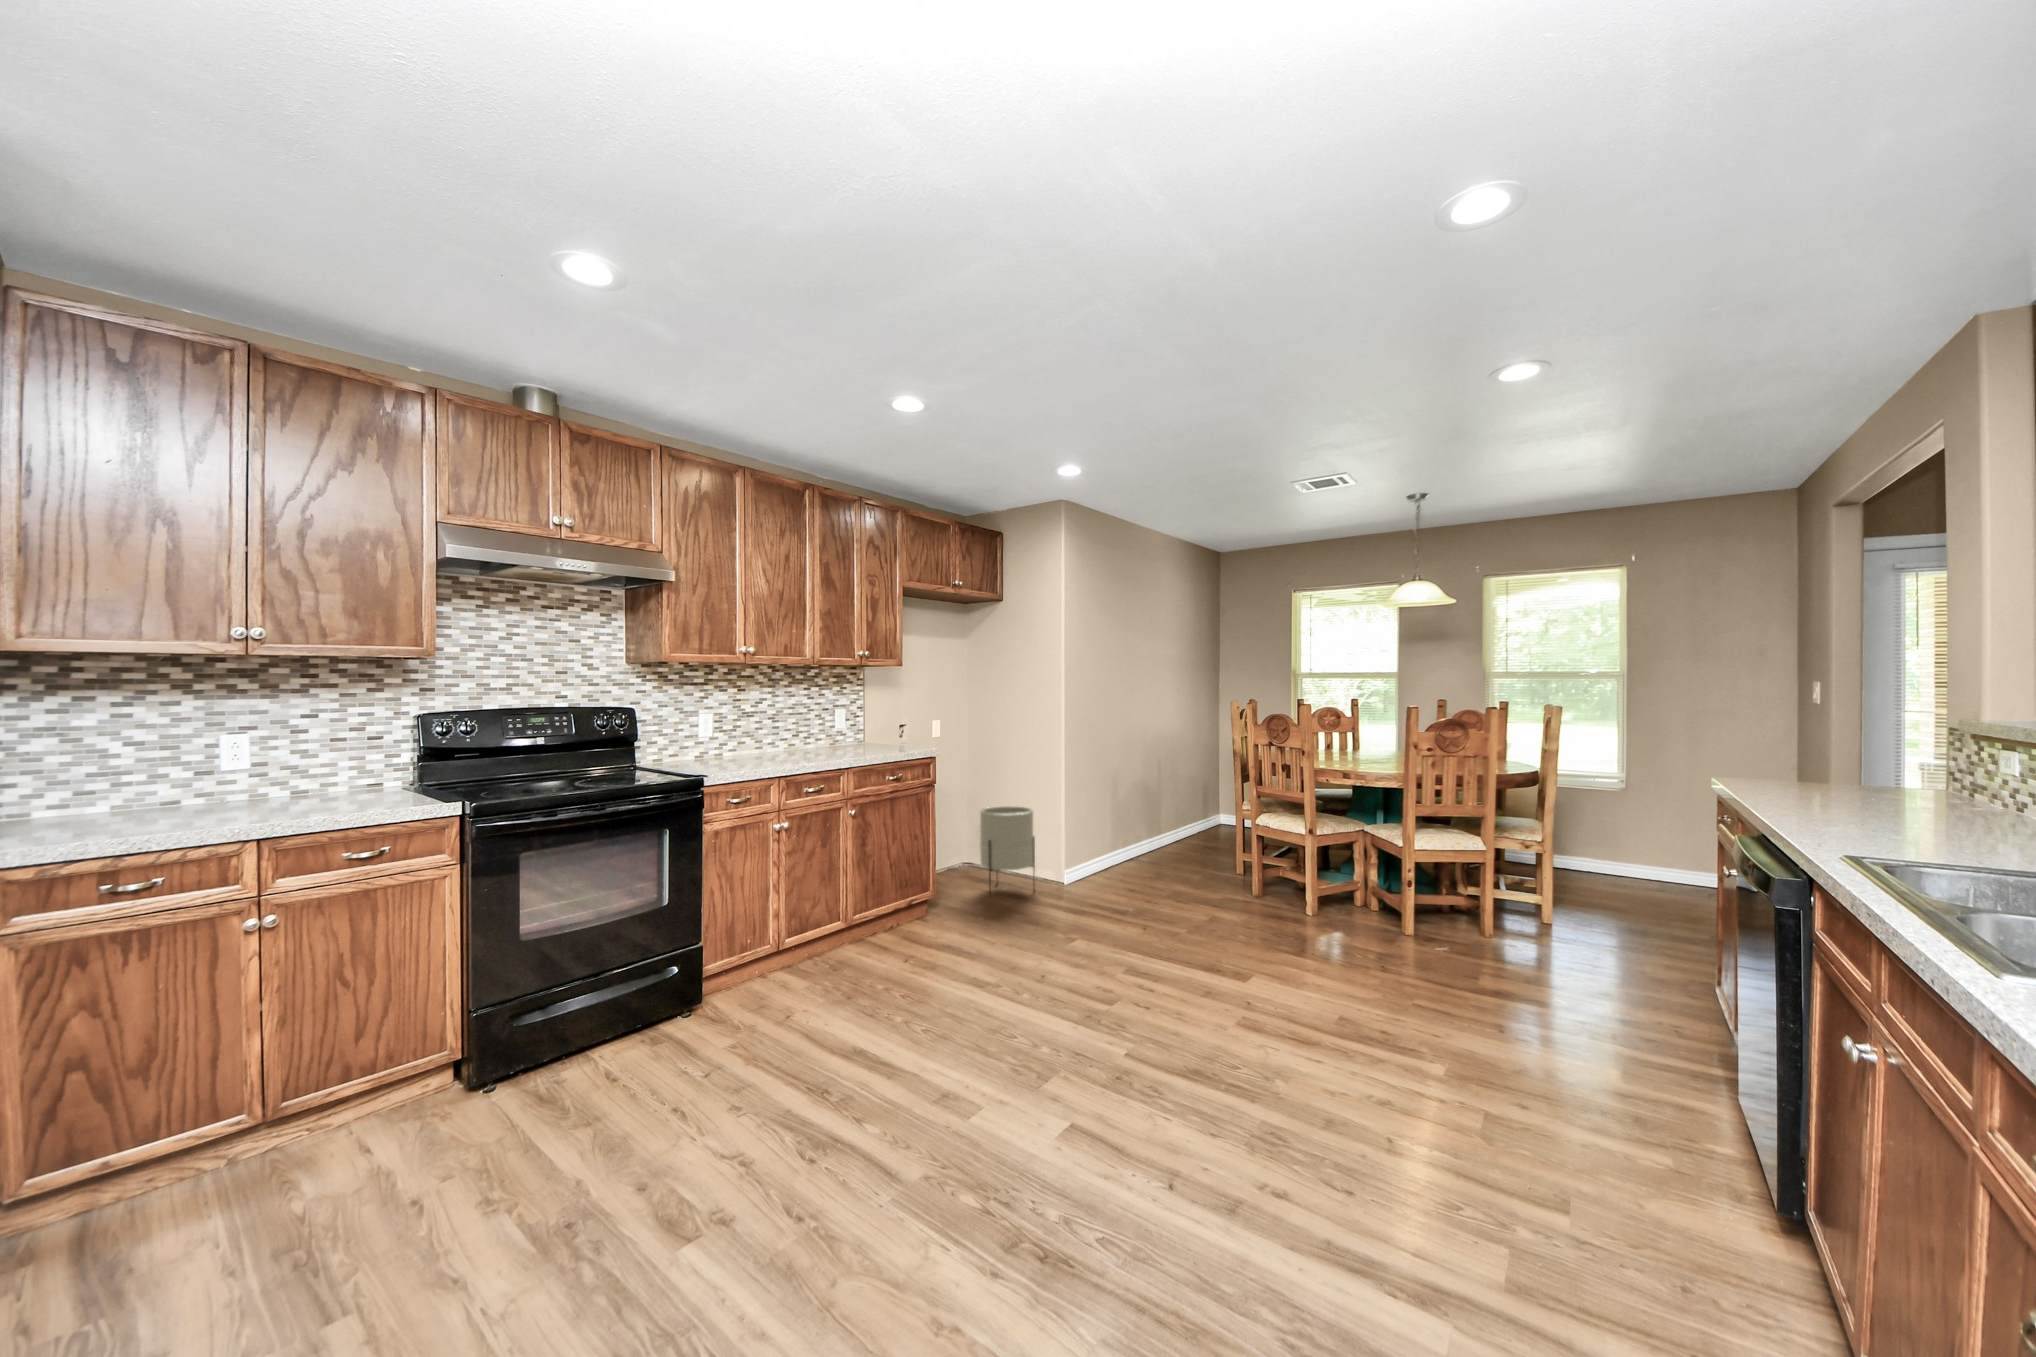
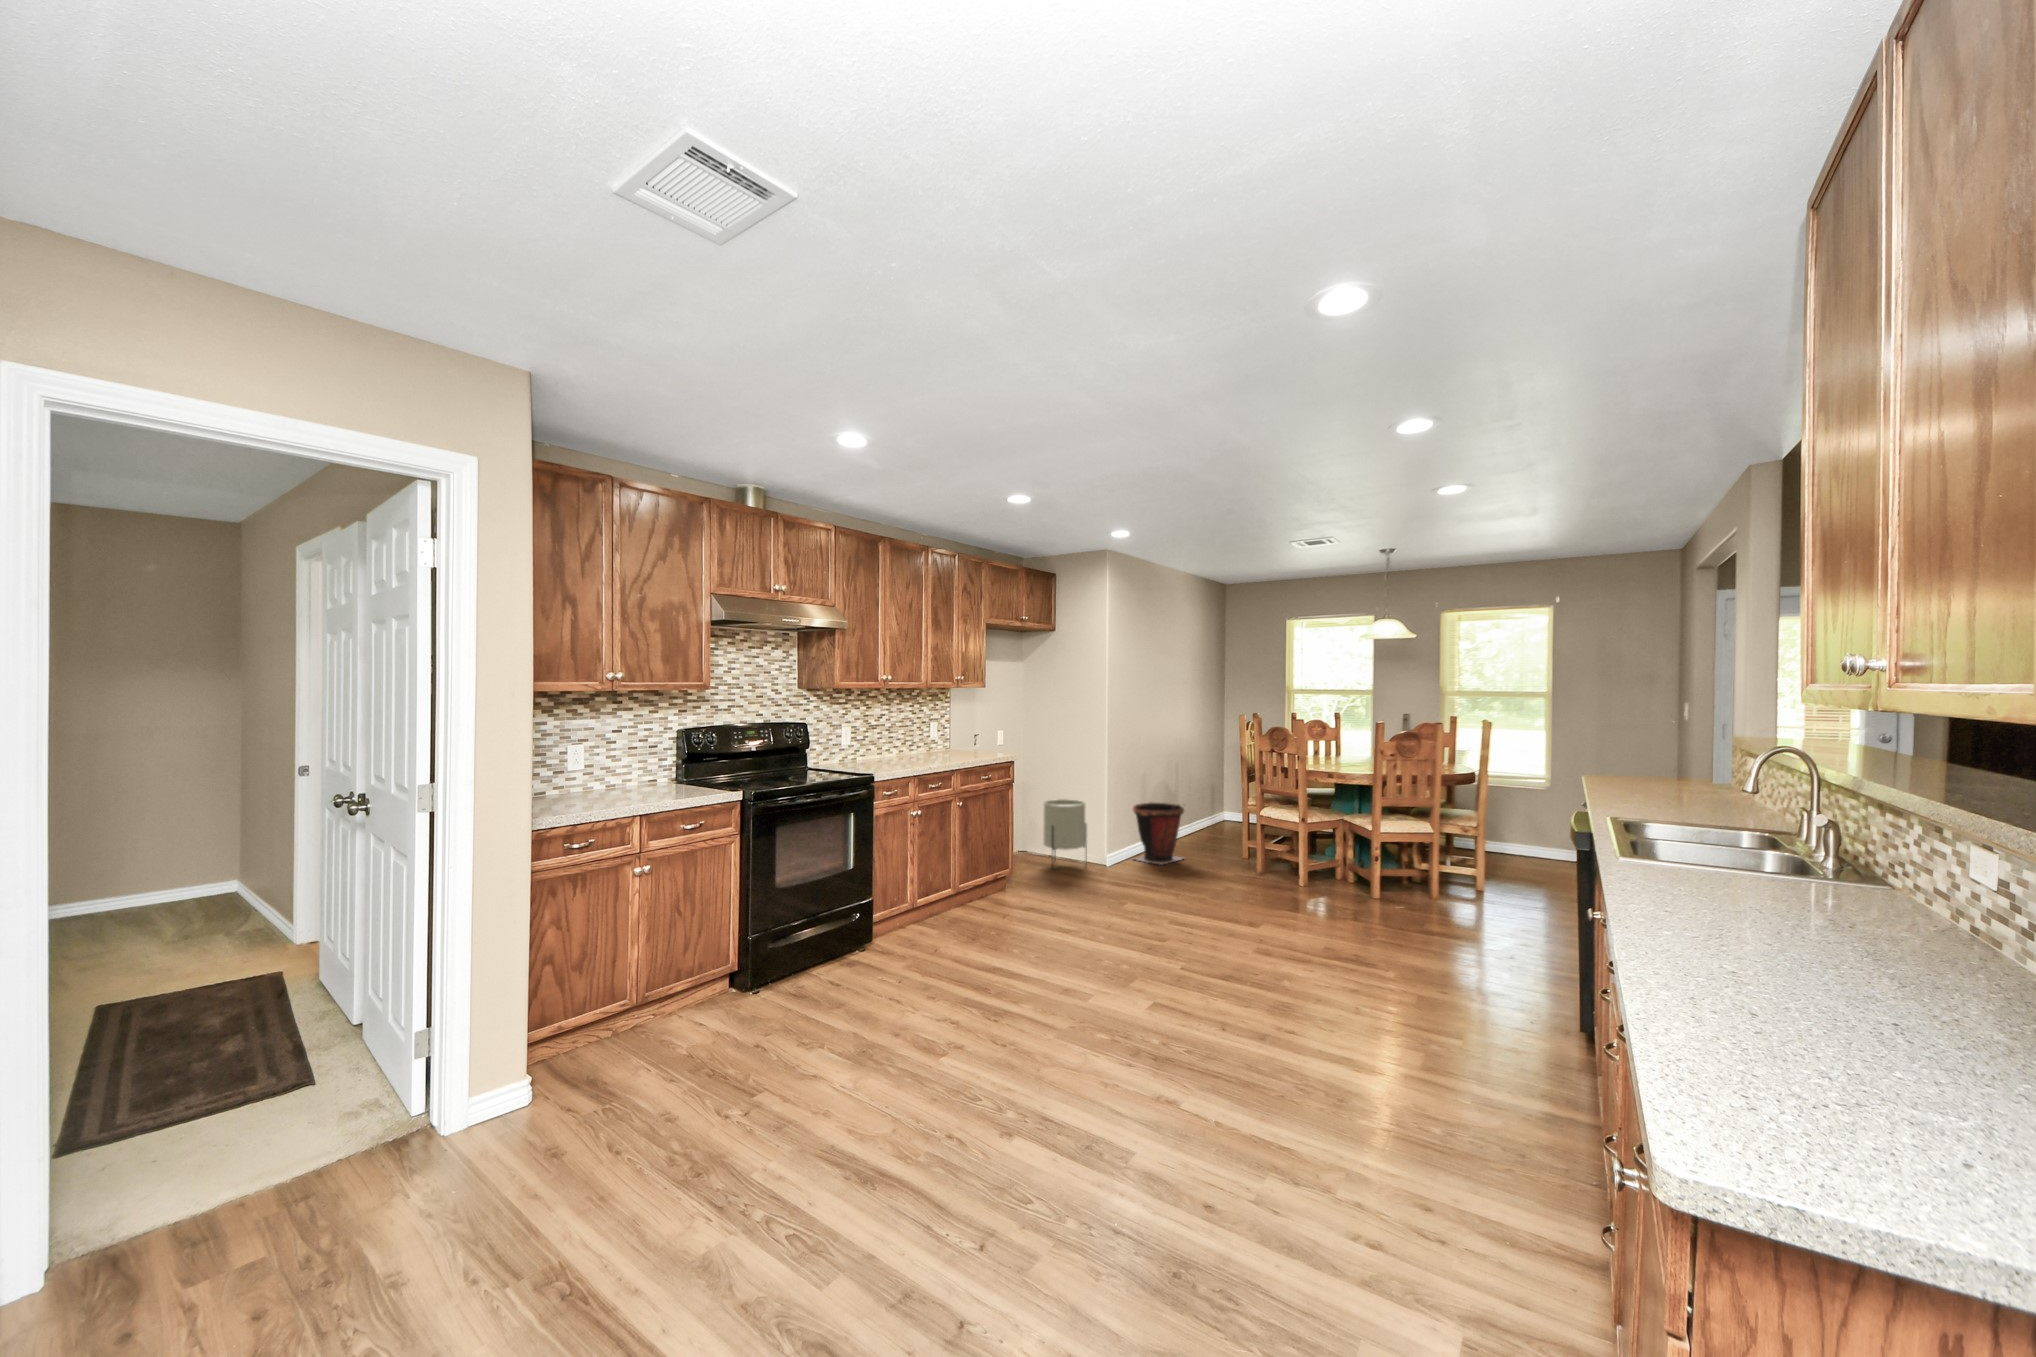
waste bin: none [1096,806,1164,889] -> present [1133,803,1184,865]

